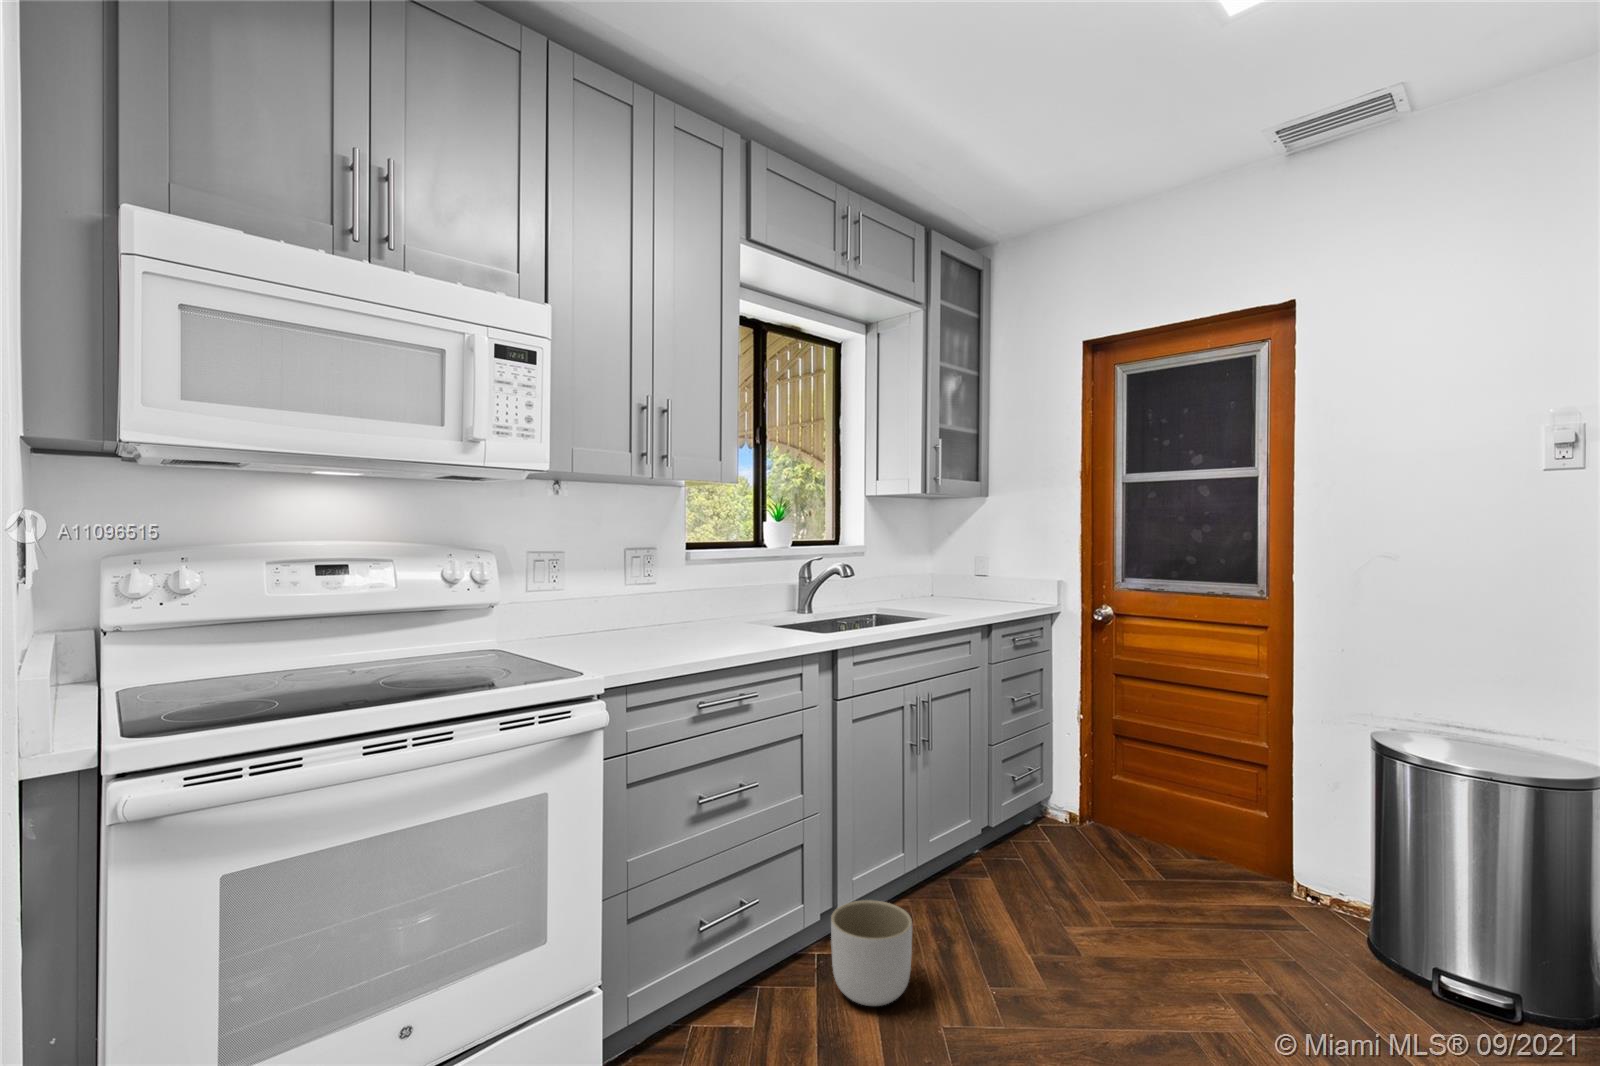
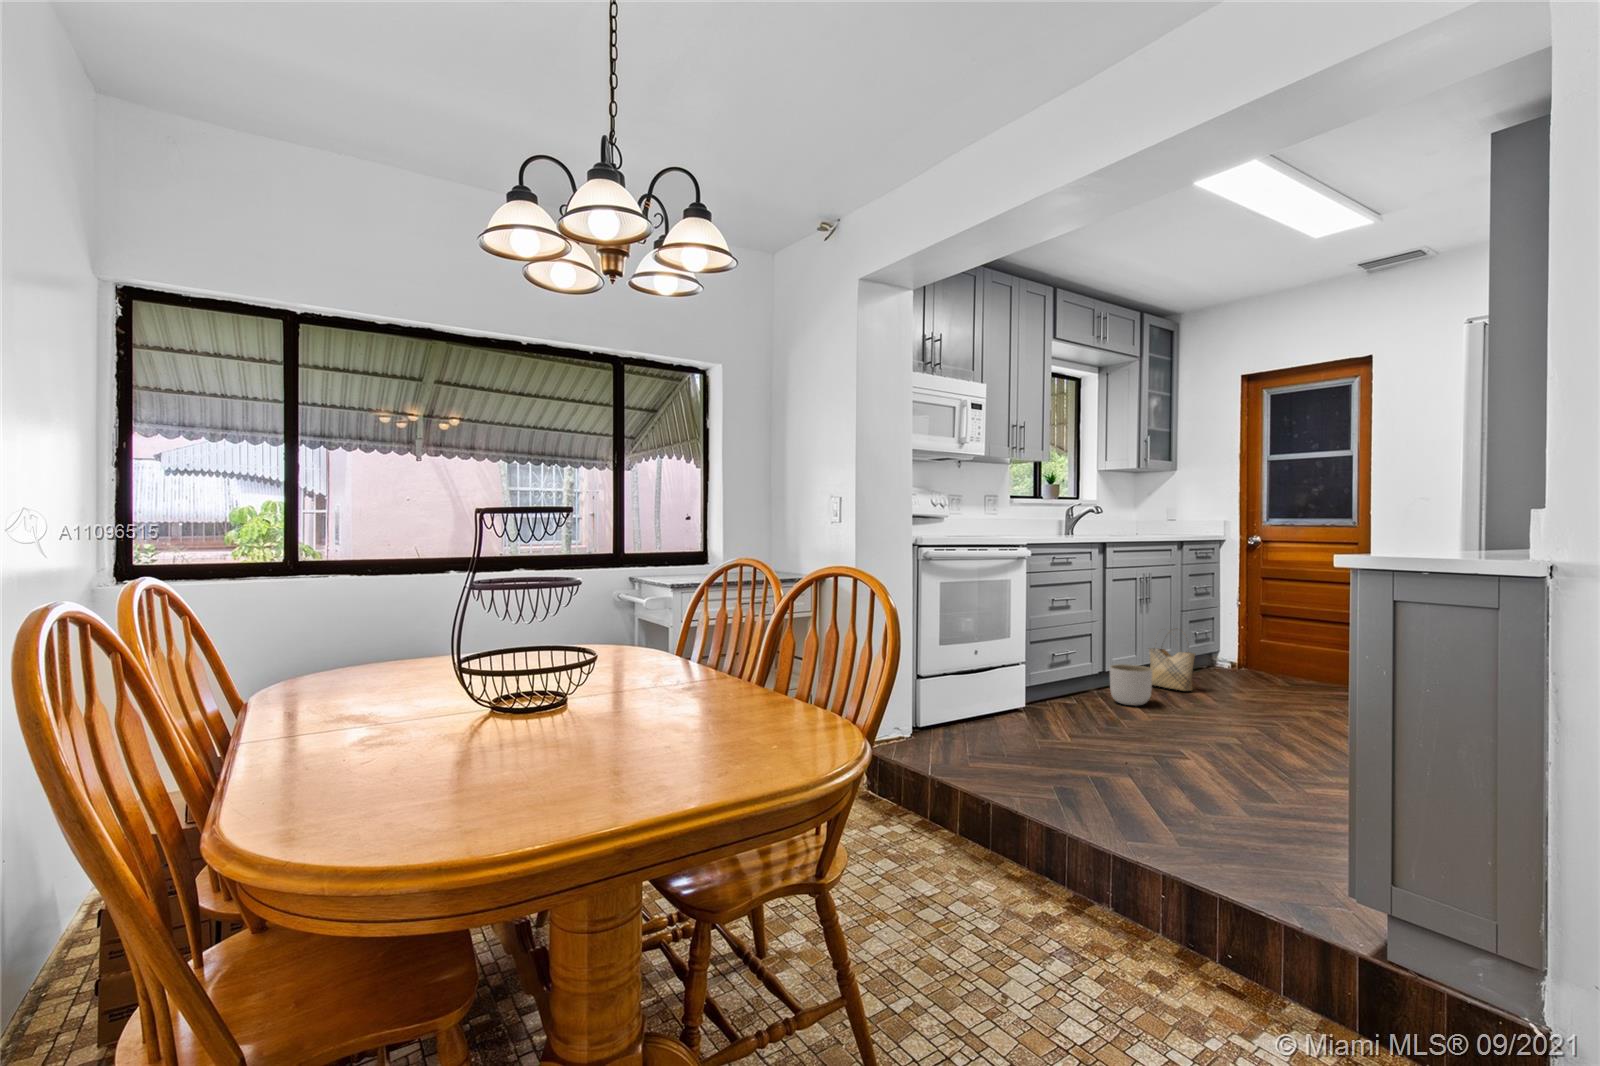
woven basket: none [925,795,1005,924] -> present [1149,634,1196,691]

